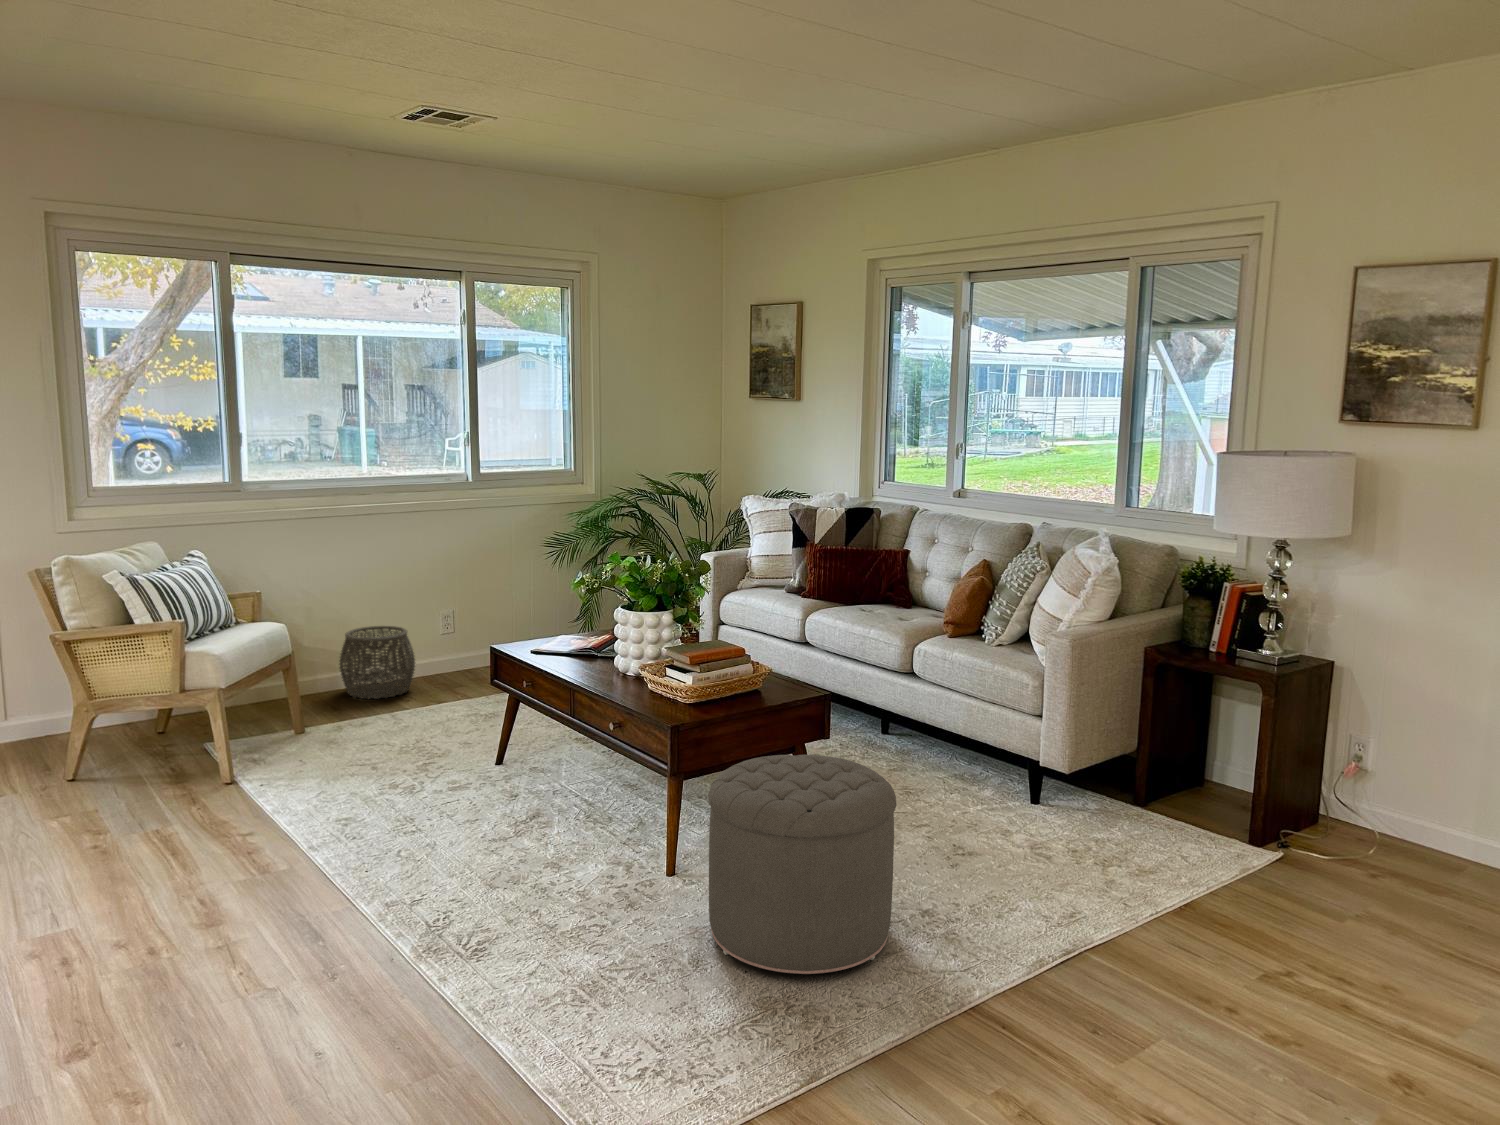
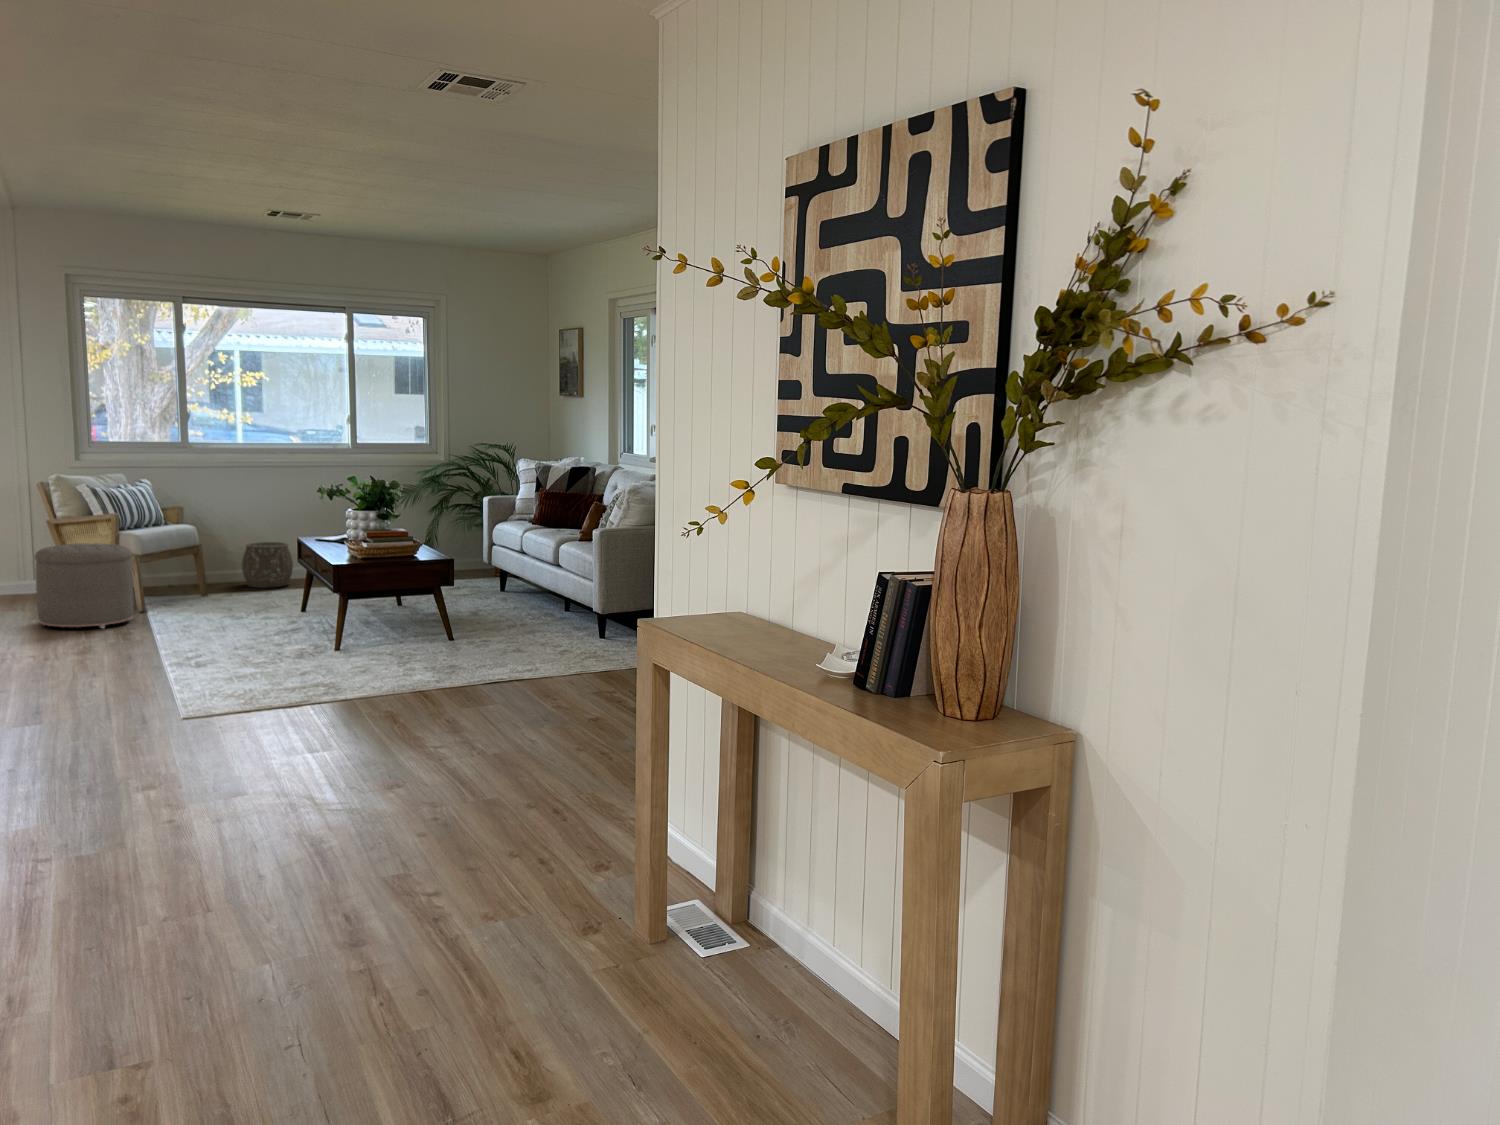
ottoman: present [708,755,897,974] -> present [35,543,134,628]

